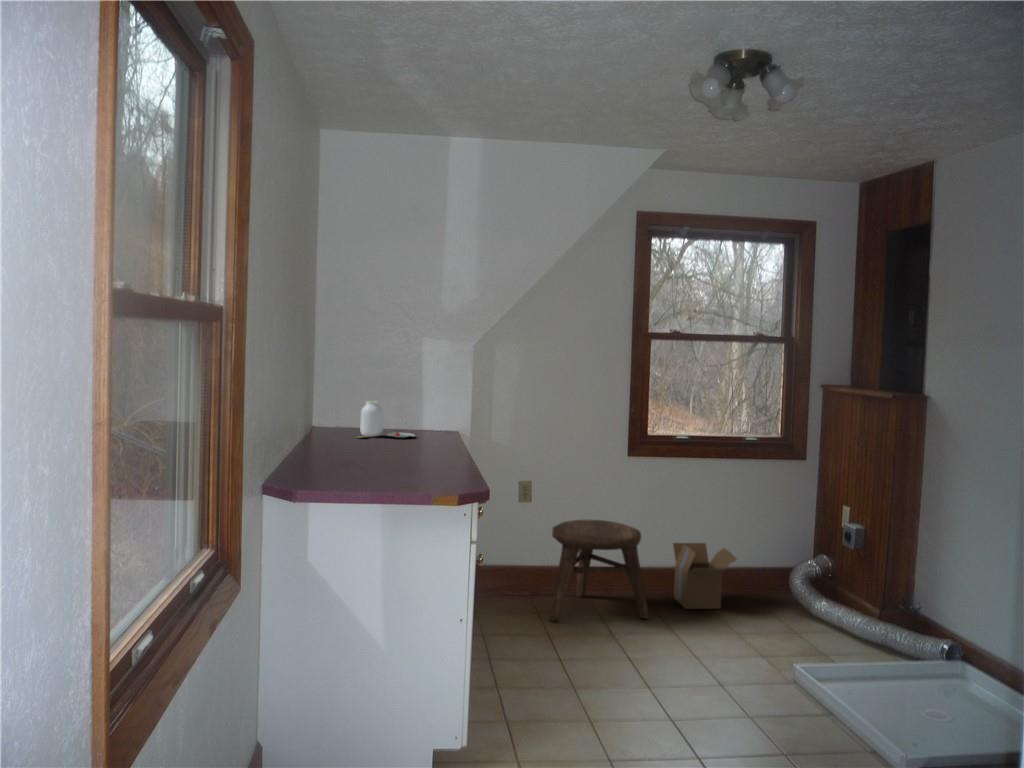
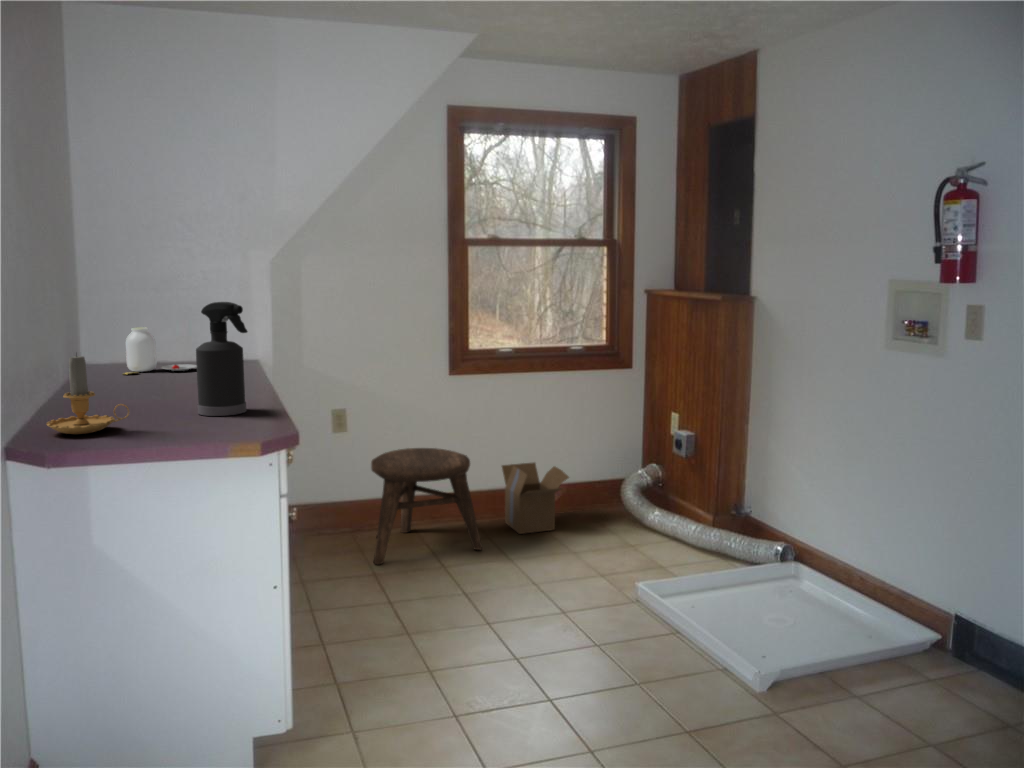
spray bottle: none [414,385,455,474] -> present [196,302,248,416]
candle: none [308,418,365,480] -> present [47,355,129,434]

